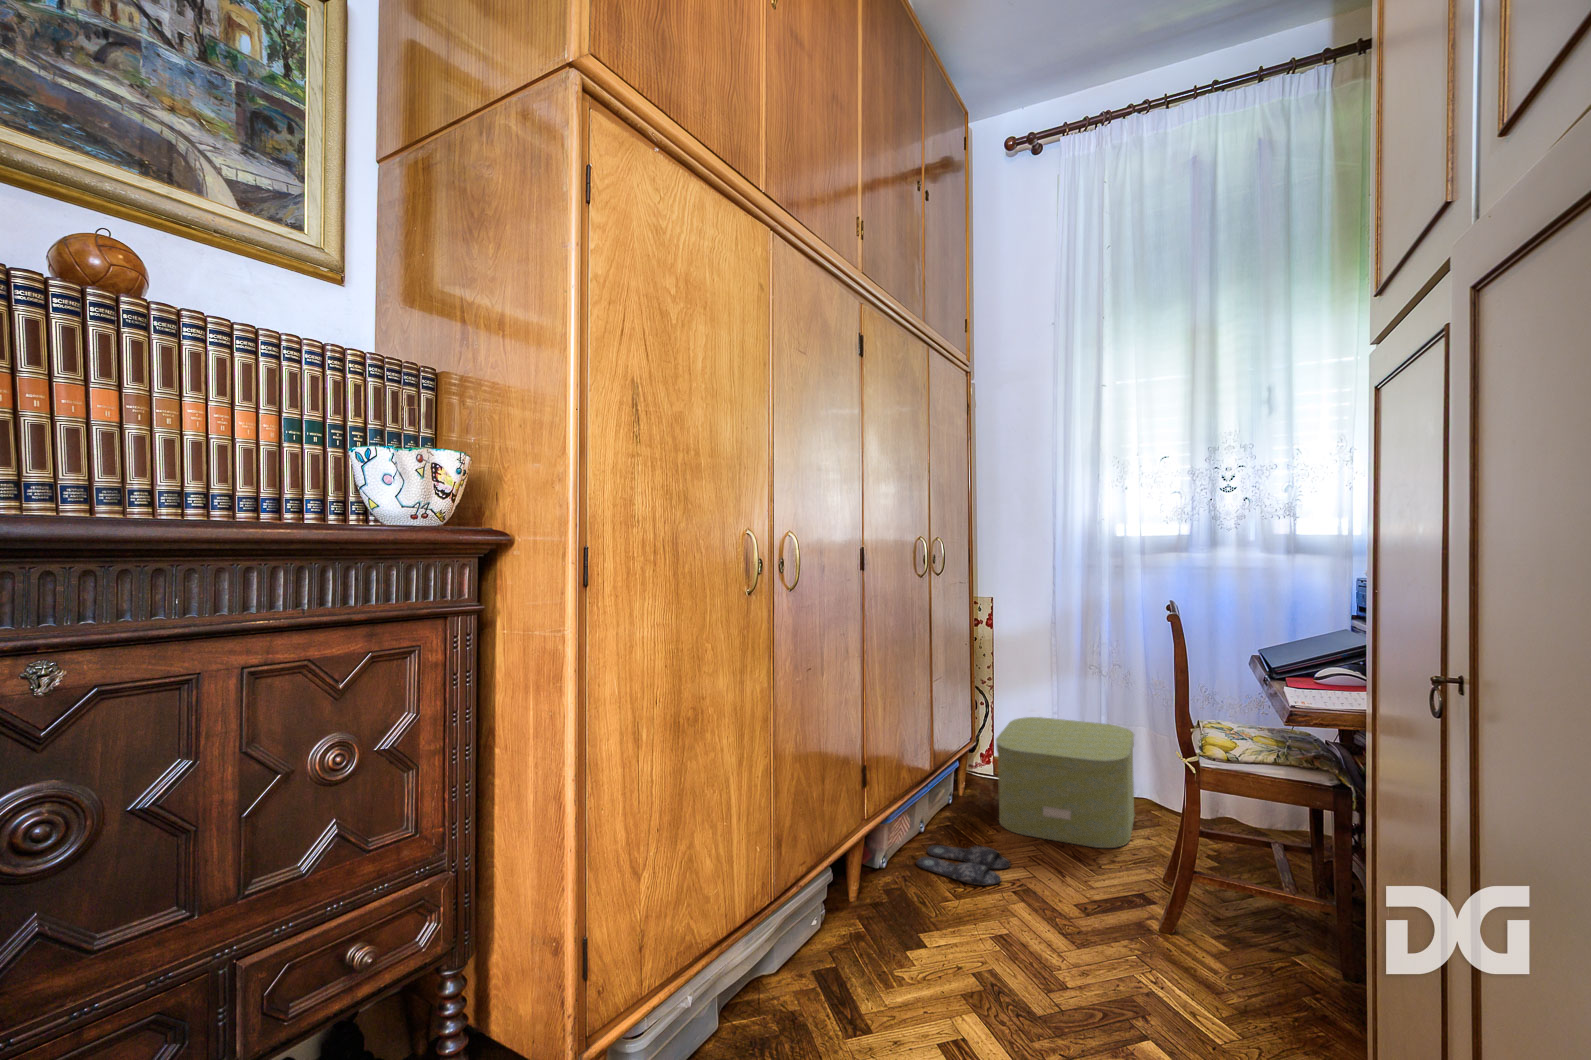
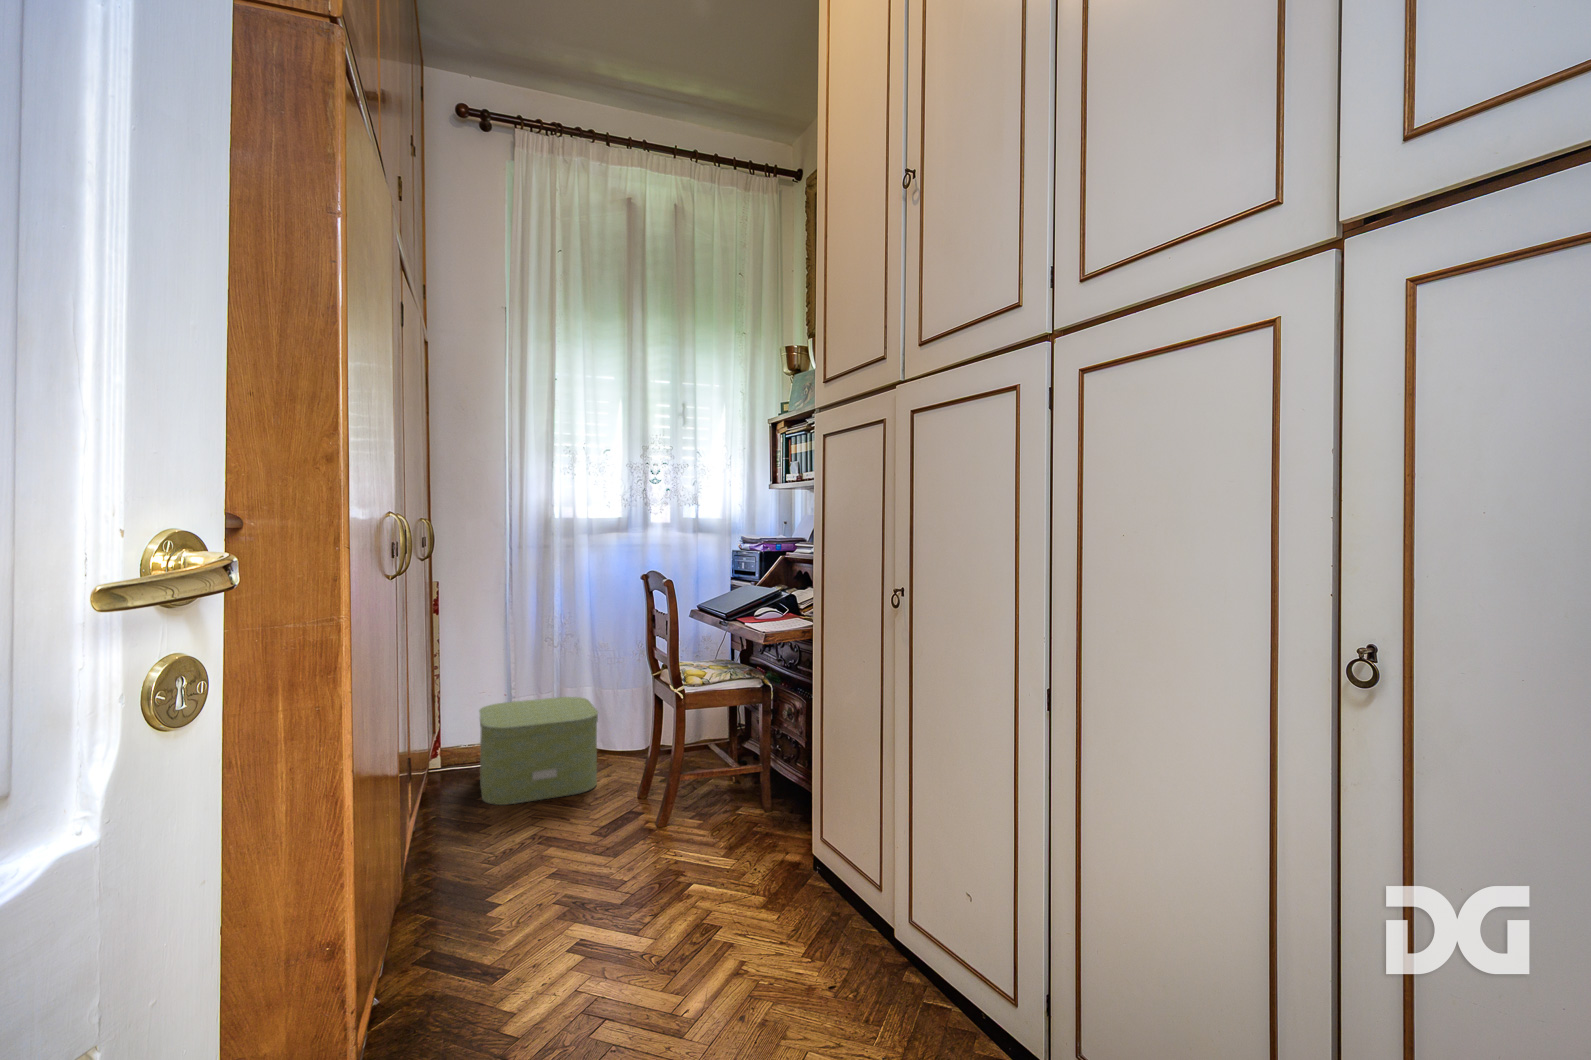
slippers: present [916,845,1011,886] -> none [432,819,523,856]

